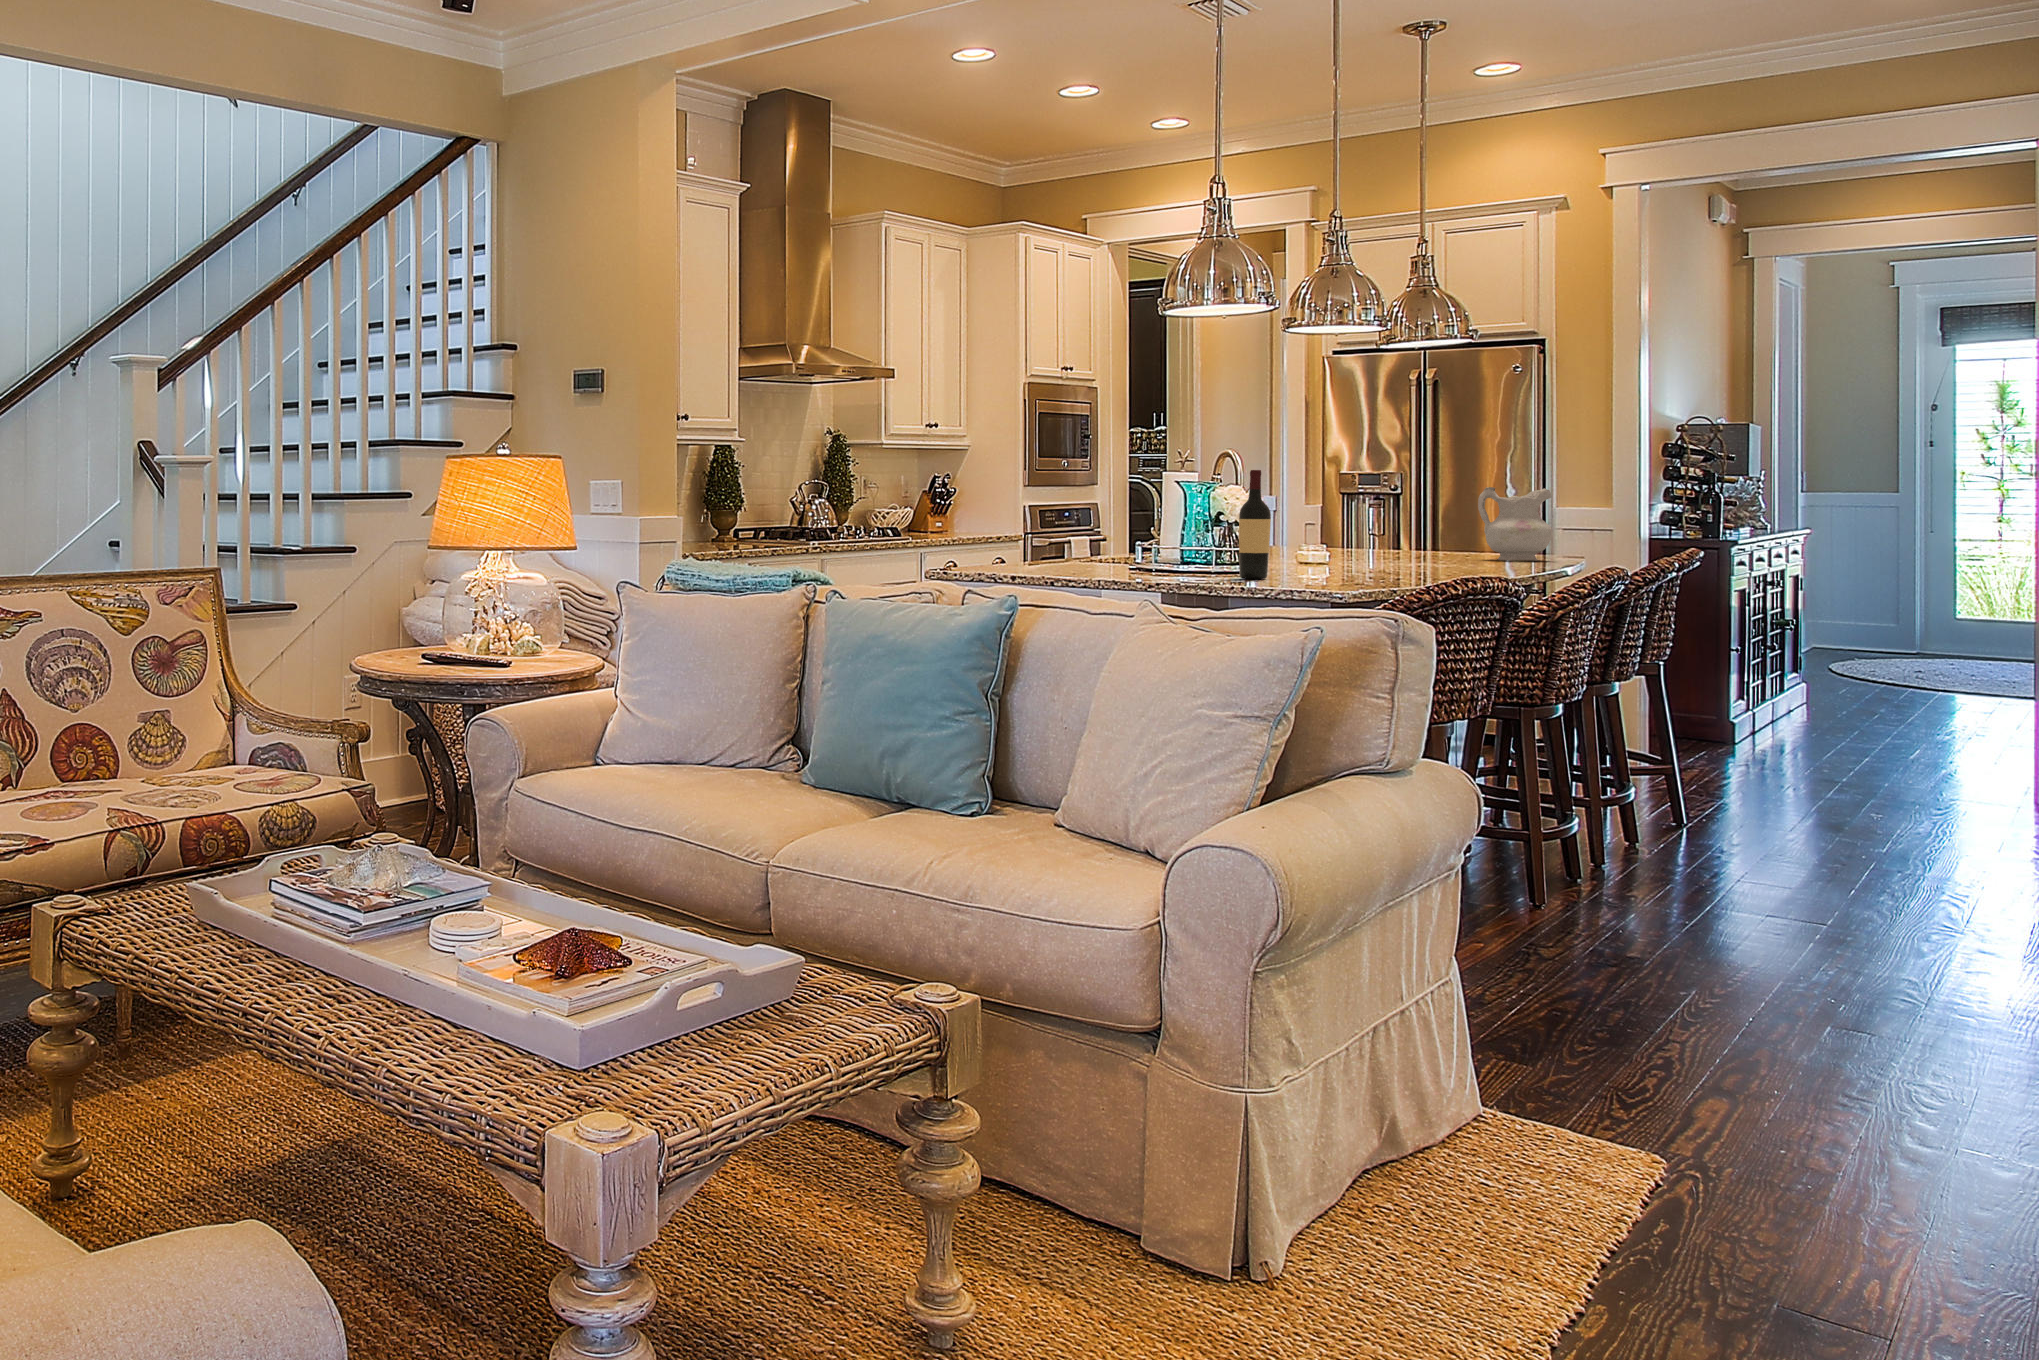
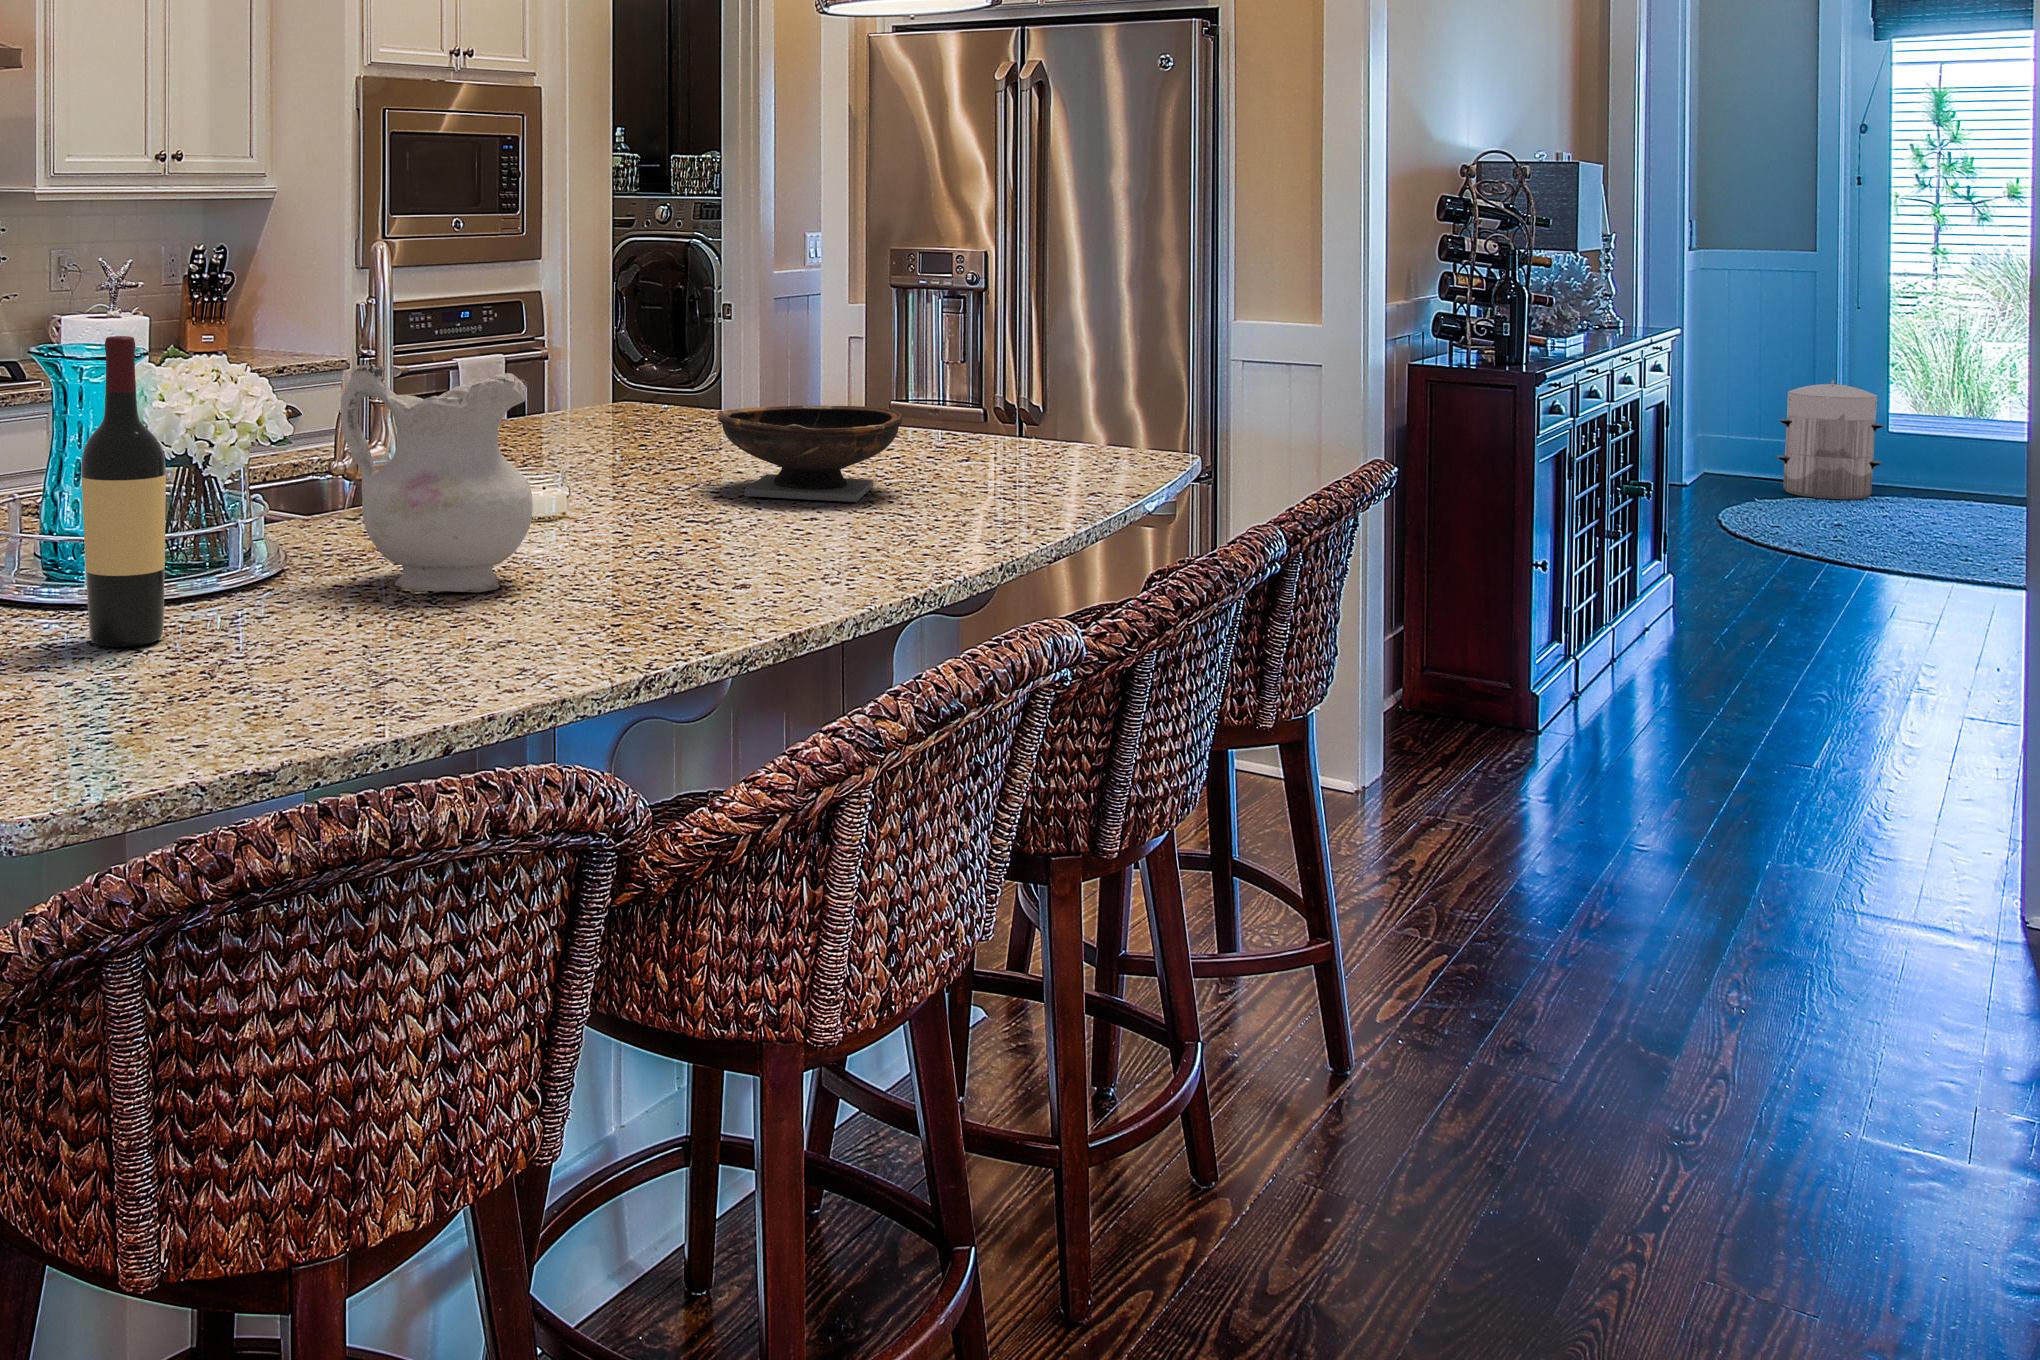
ceramic pitcher: present [1478,487,1552,561] -> present [341,364,533,592]
bowl: none [1368,526,1462,564] -> present [718,405,902,502]
waste bin: none [1871,580,1954,663] -> present [1777,379,1884,500]

